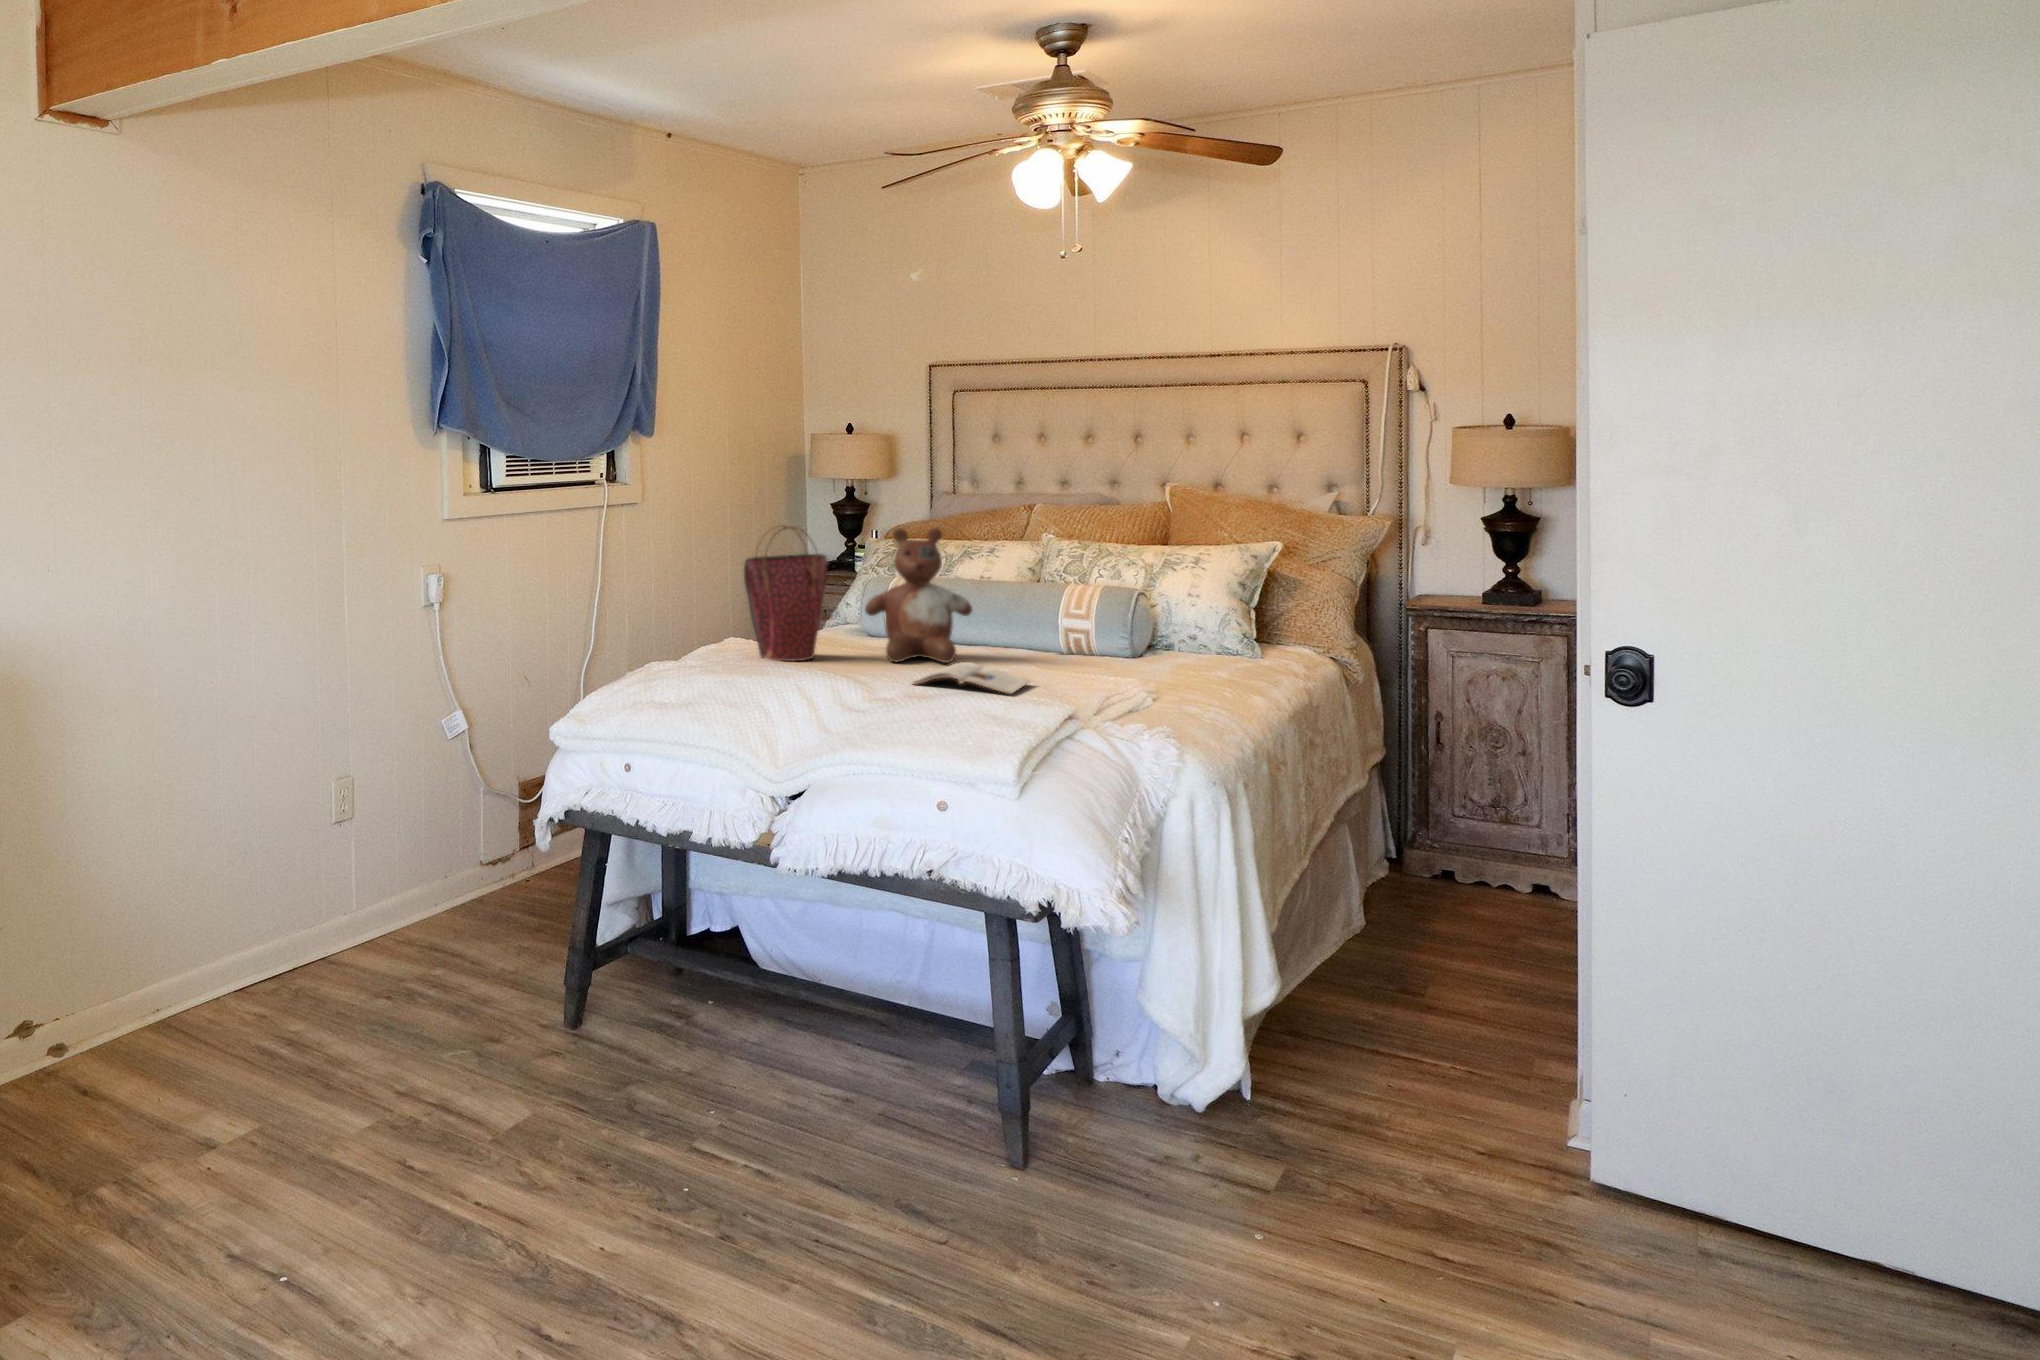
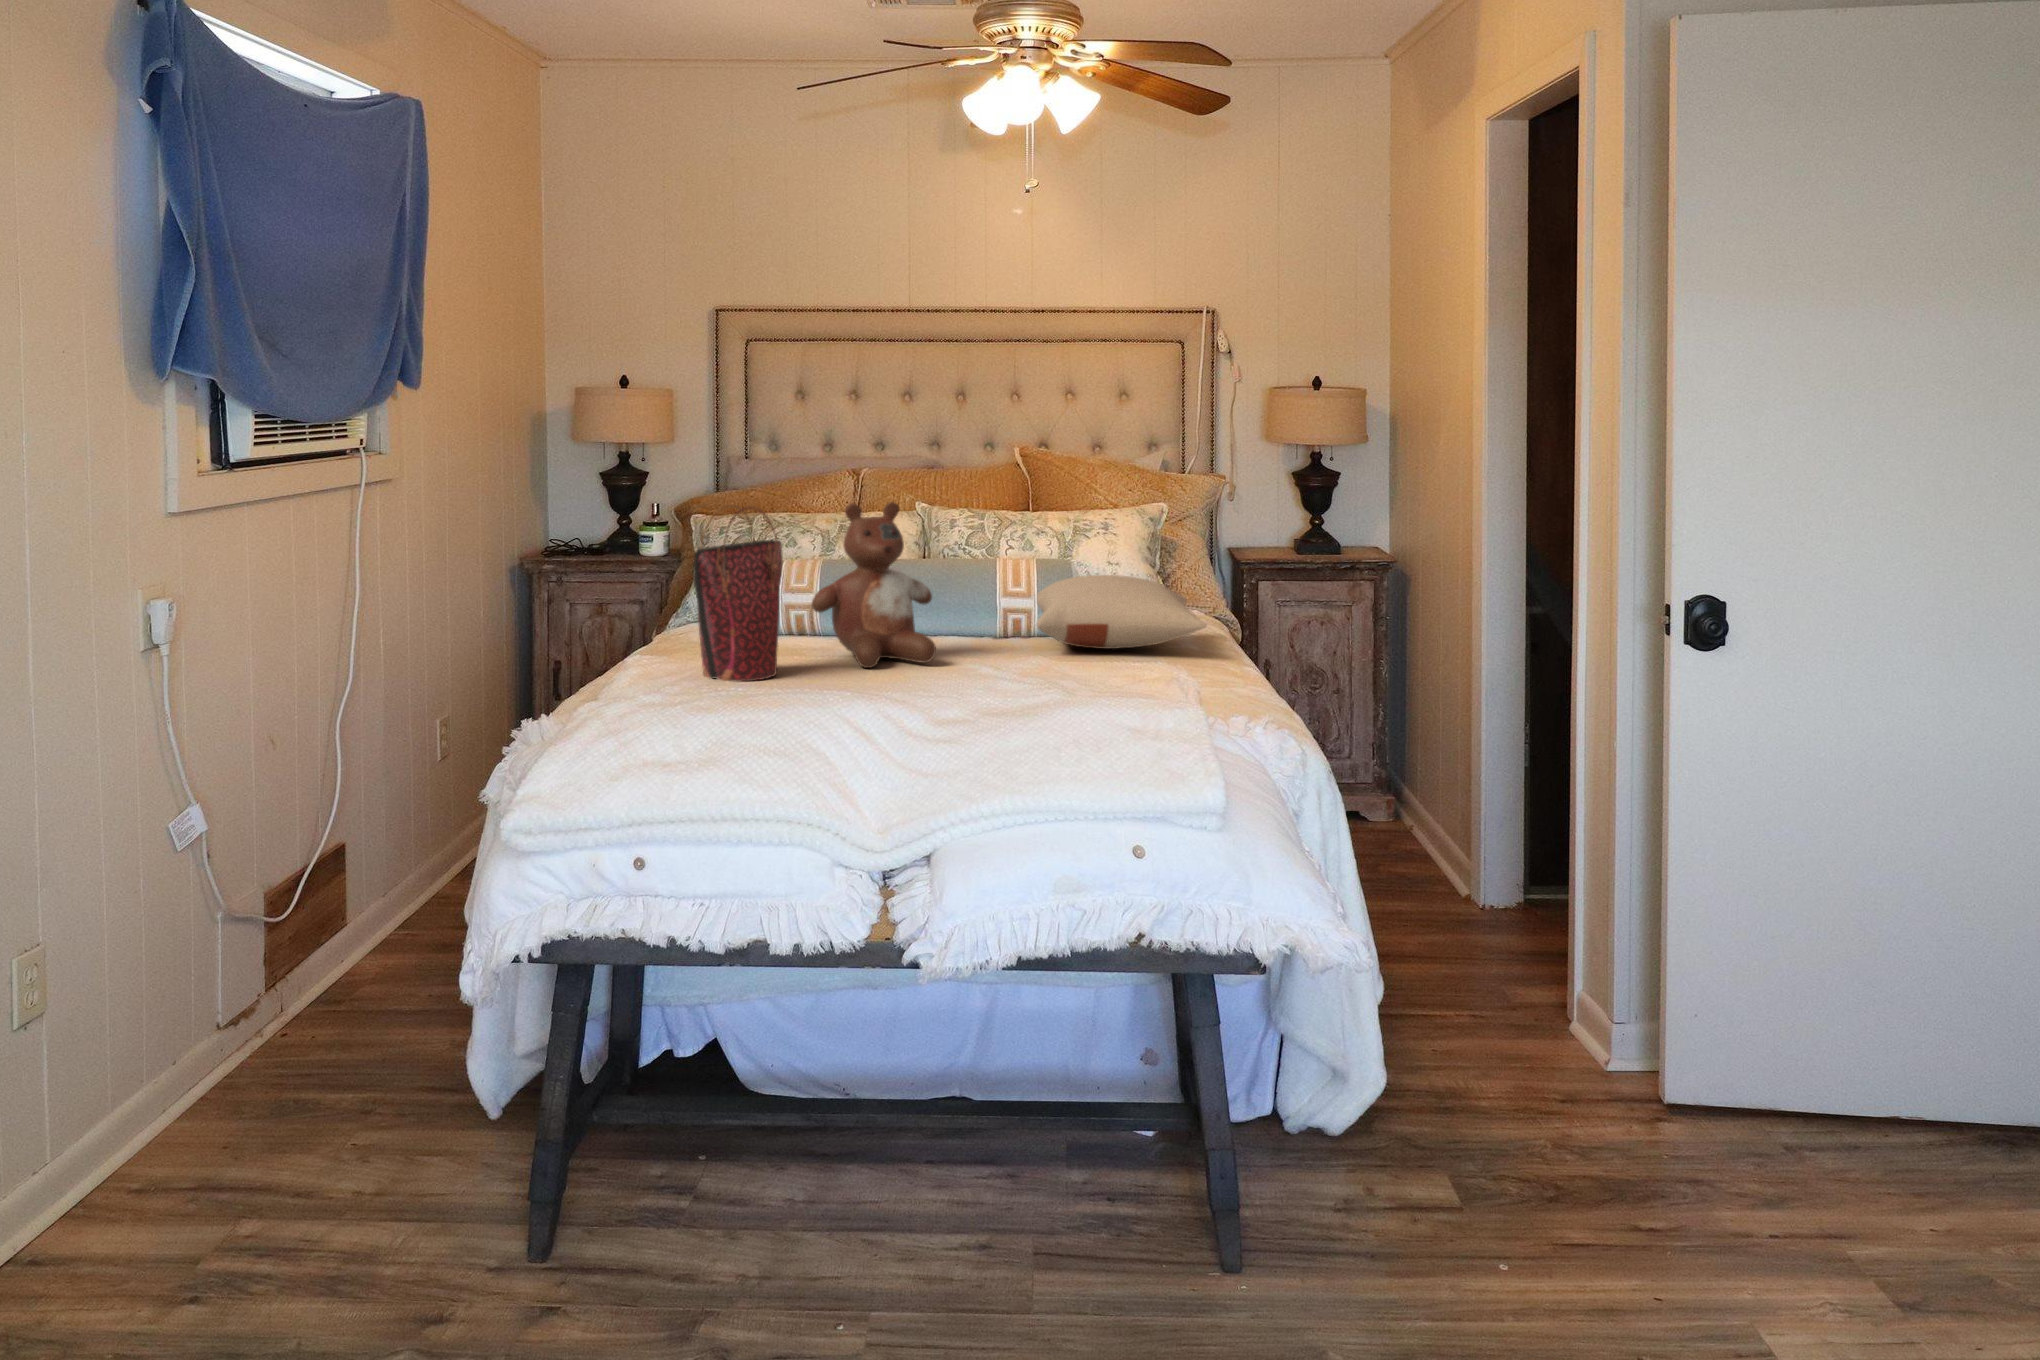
pillow: none [1063,603,1258,669] -> present [1036,575,1207,649]
magazine: present [912,662,1030,694] -> none [938,661,1070,700]

